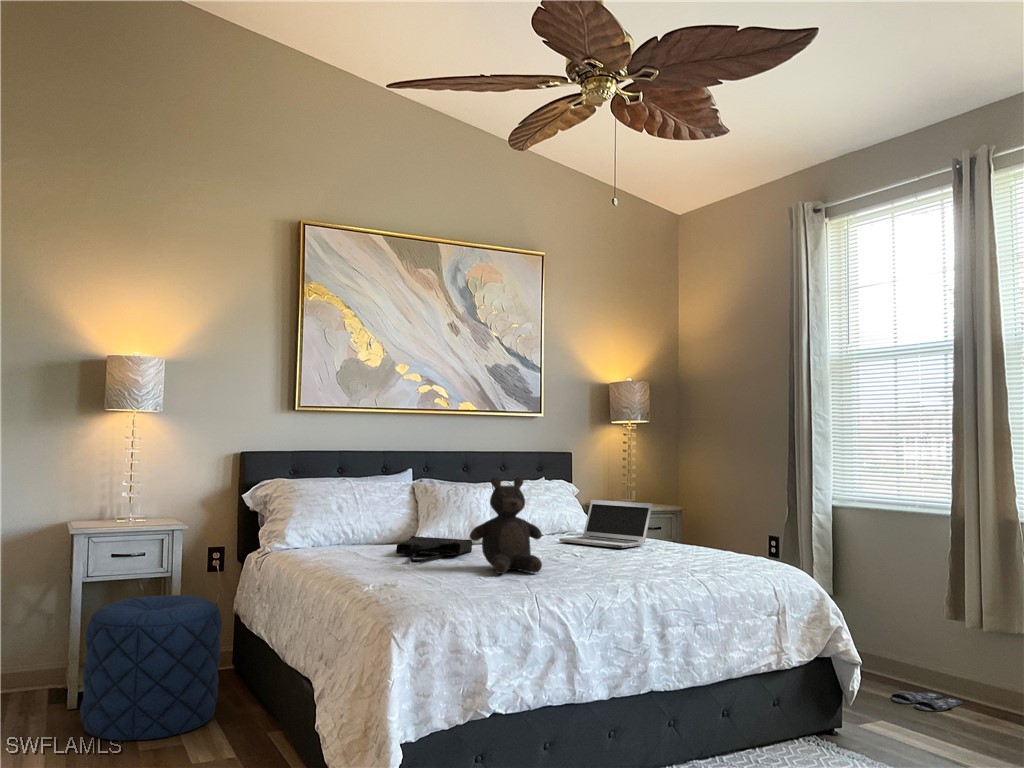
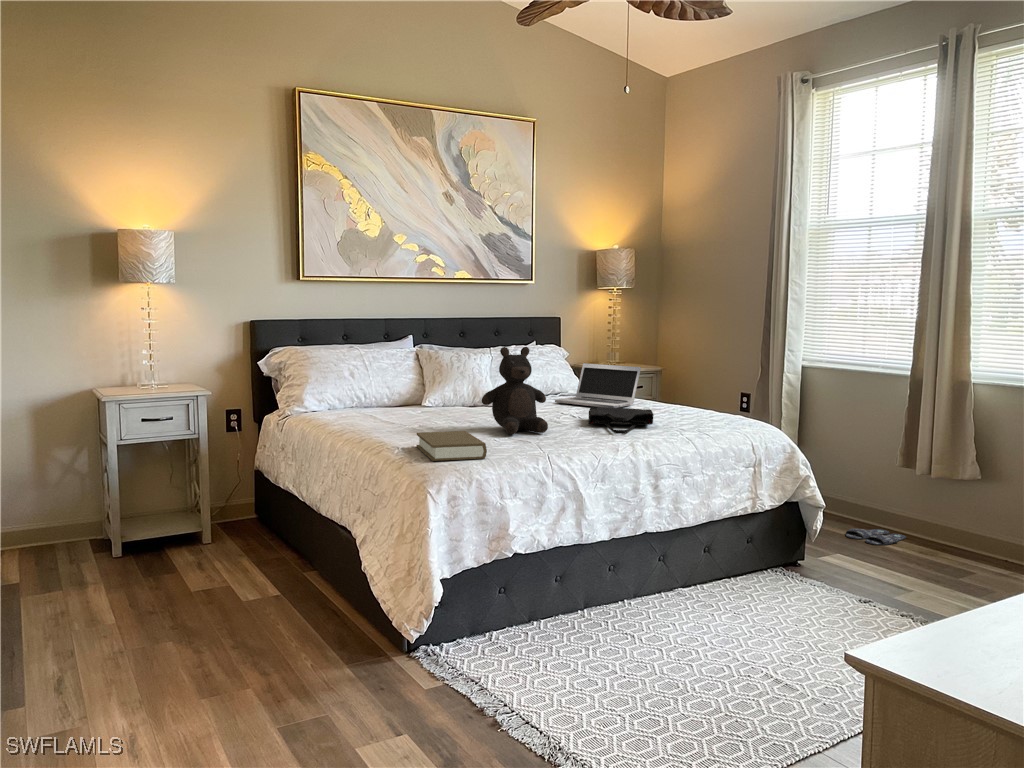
tote bag: present [396,536,472,563] -> present [589,406,654,434]
book: none [391,569,465,601] -> present [417,431,487,461]
pouf: present [80,595,222,741] -> none [131,456,253,583]

